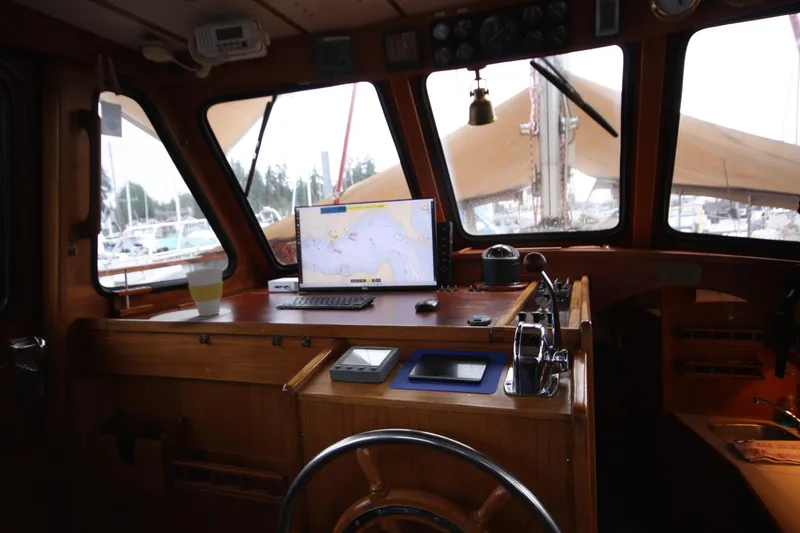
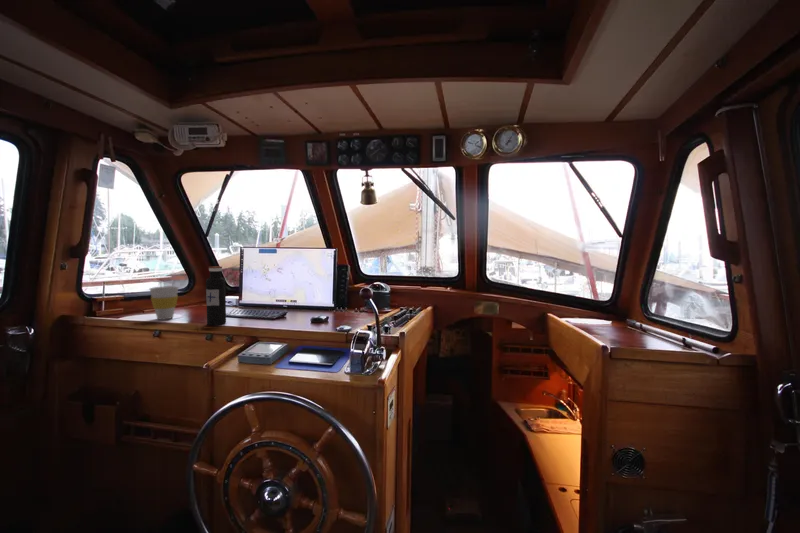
water bottle: none [263,235,295,322] -> present [206,266,226,325]

